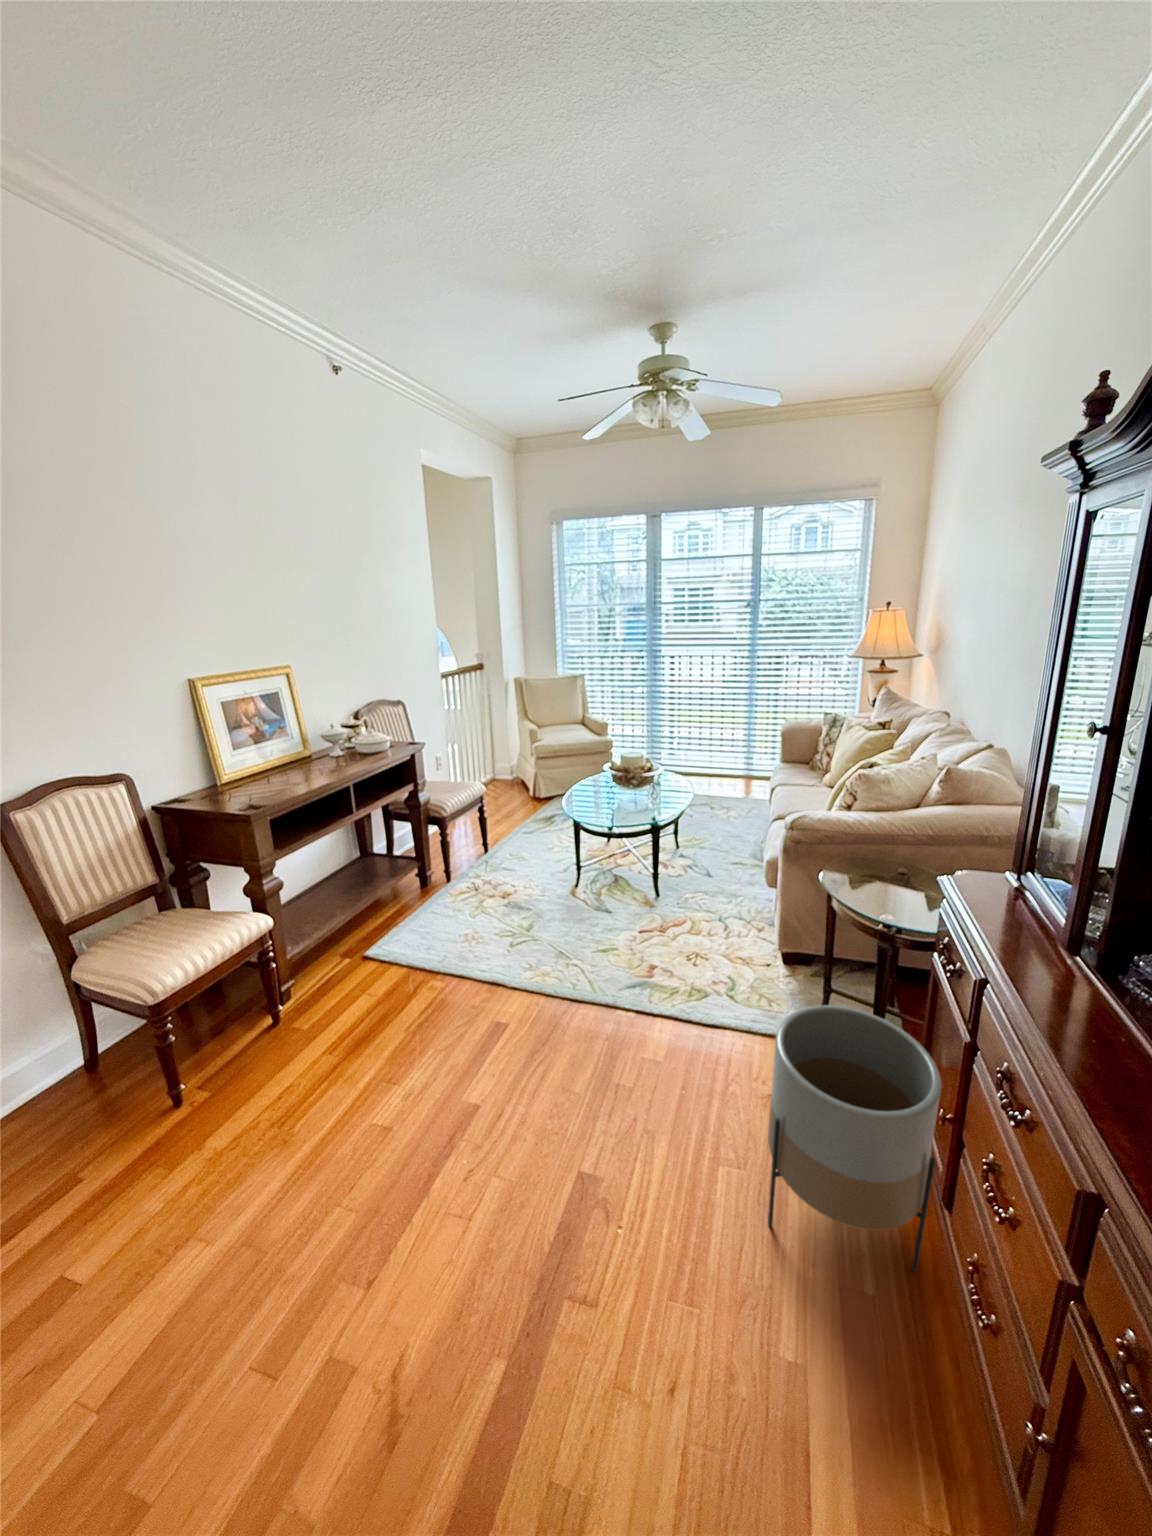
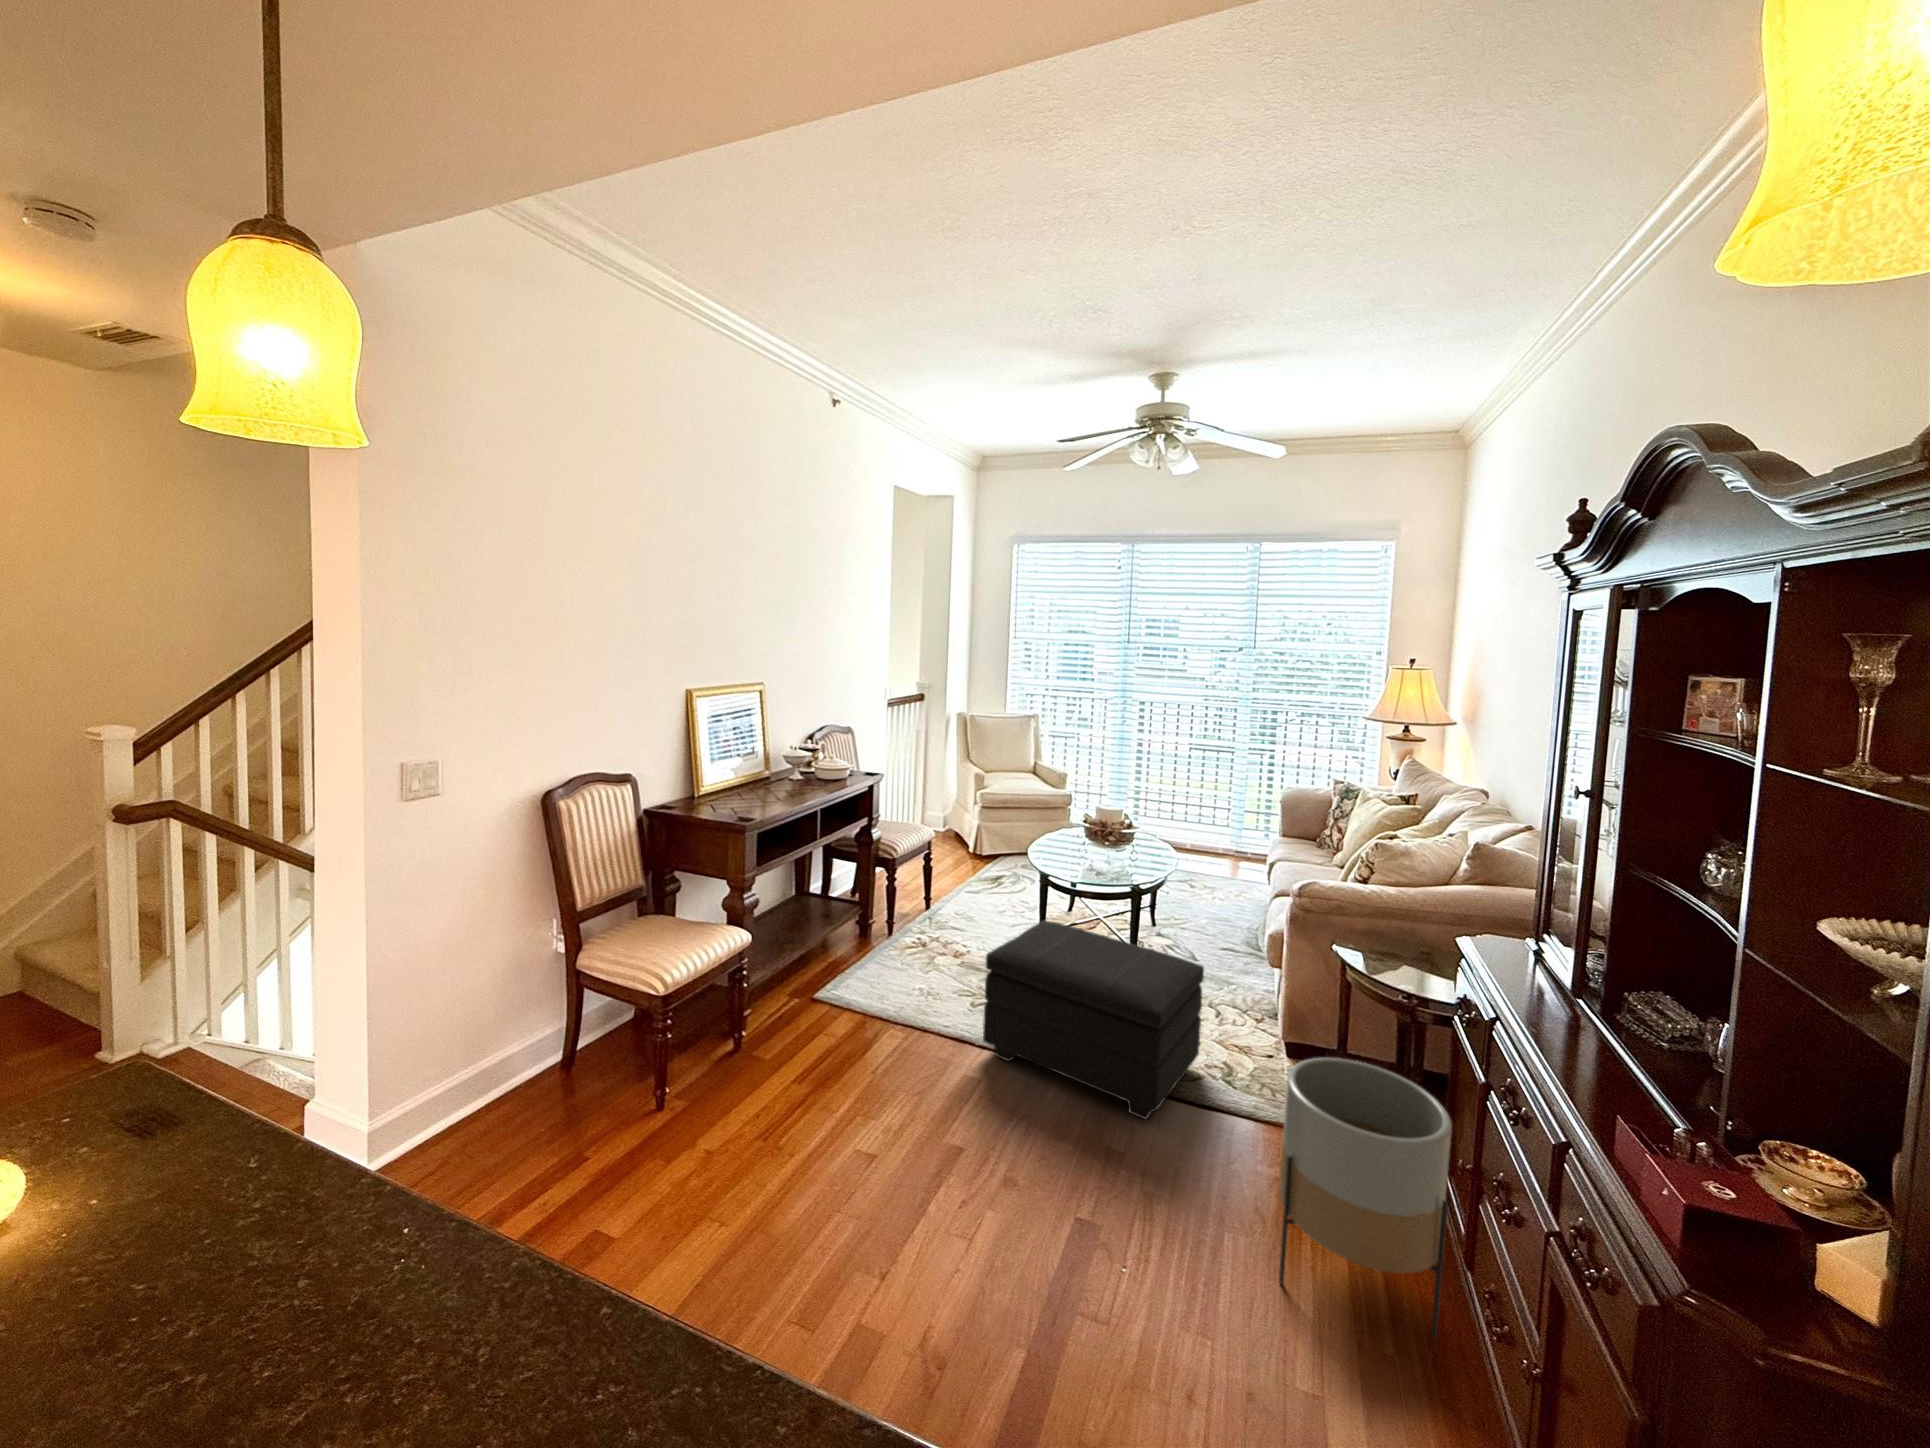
footstool: none [505,867,707,1048] -> present [983,920,1204,1119]

